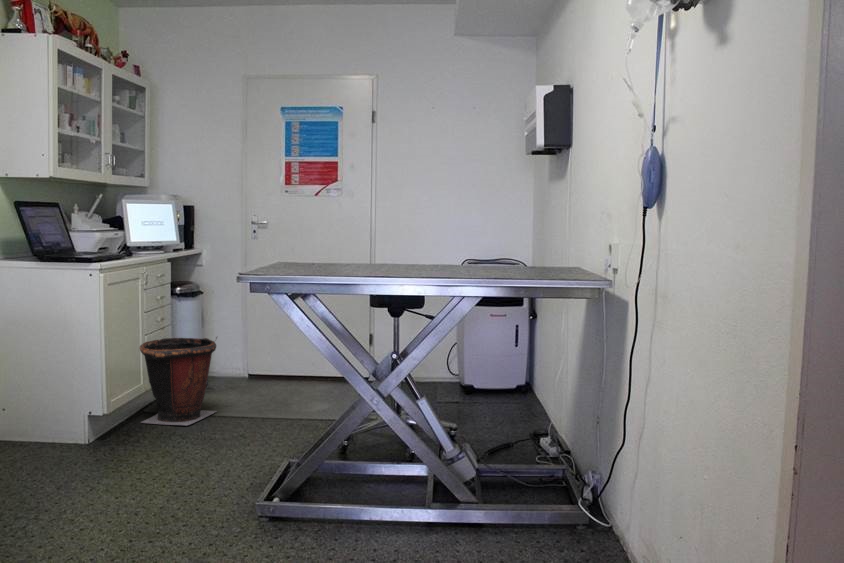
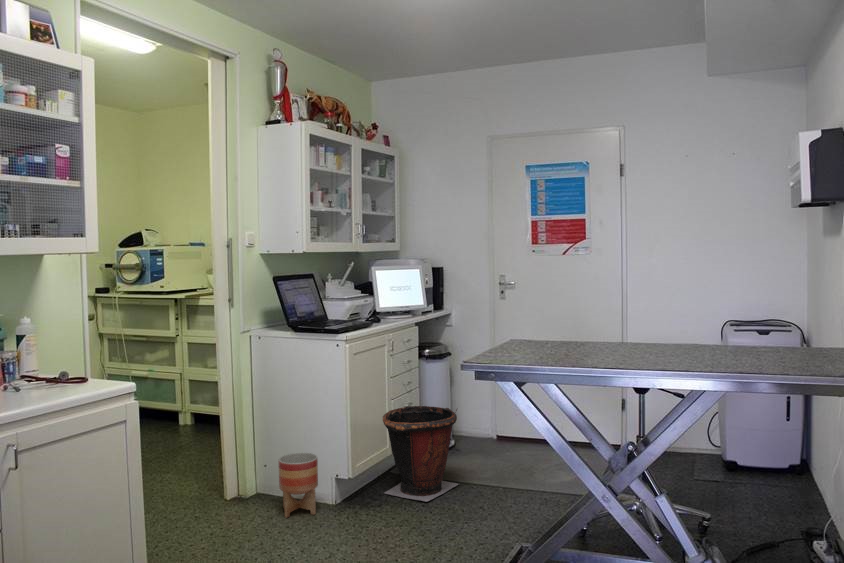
planter: none [28,383,72,447] -> present [278,452,318,518]

